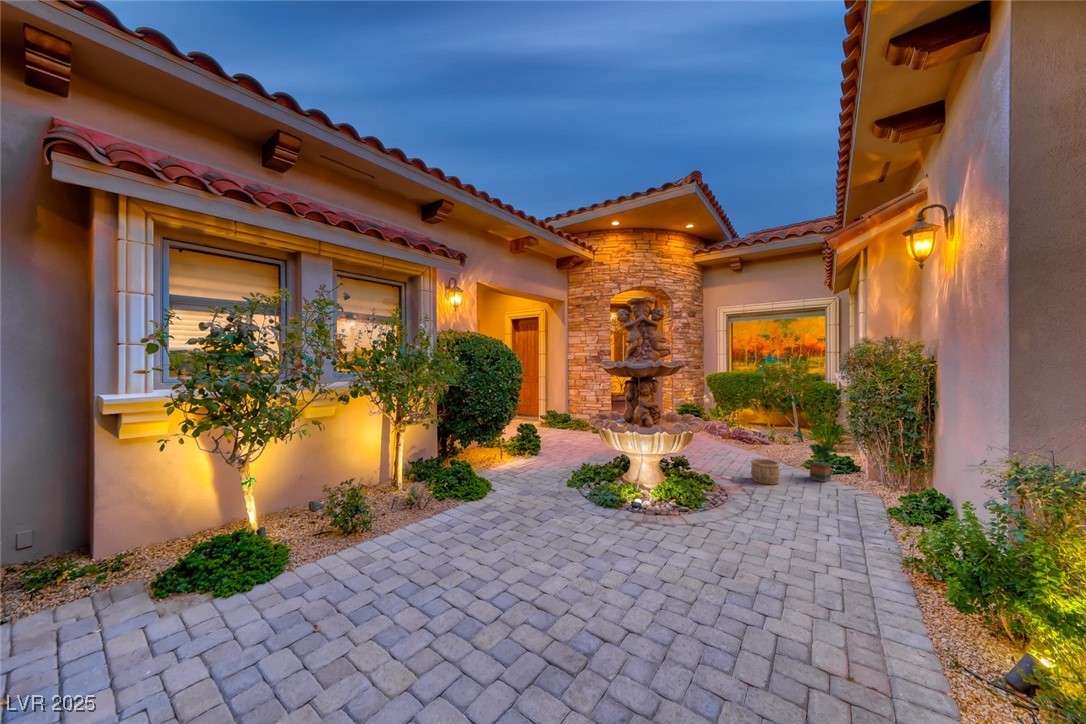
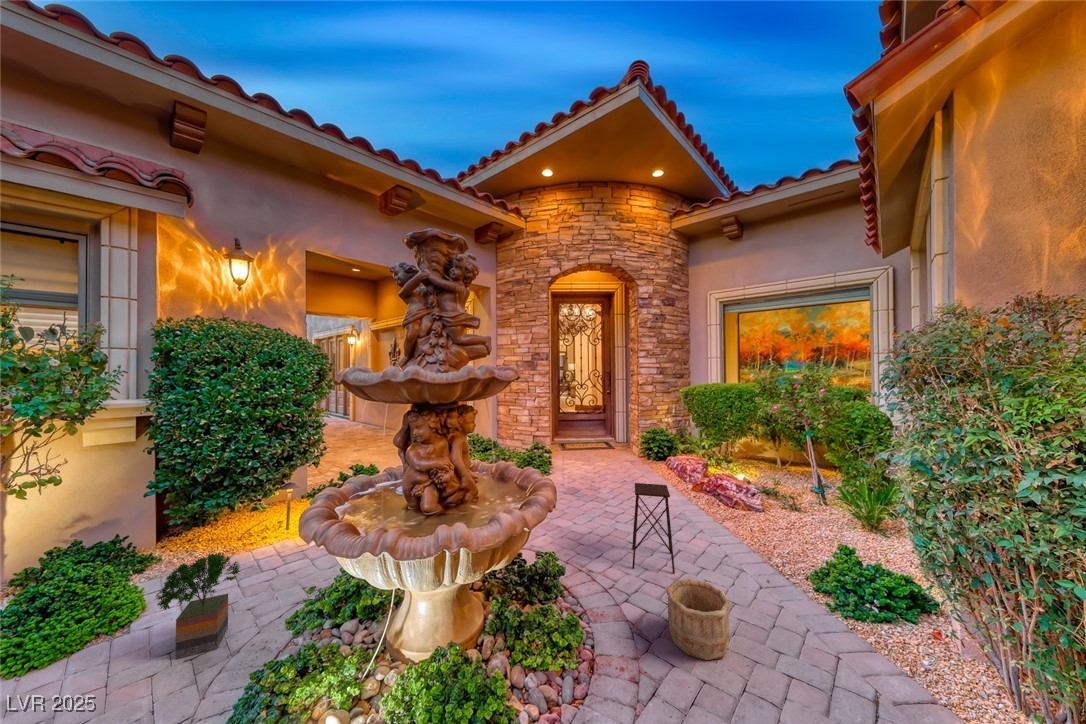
side table: none [712,425,740,466] -> present [632,483,675,573]
potted tree: present [809,444,835,482] -> present [155,553,240,659]

